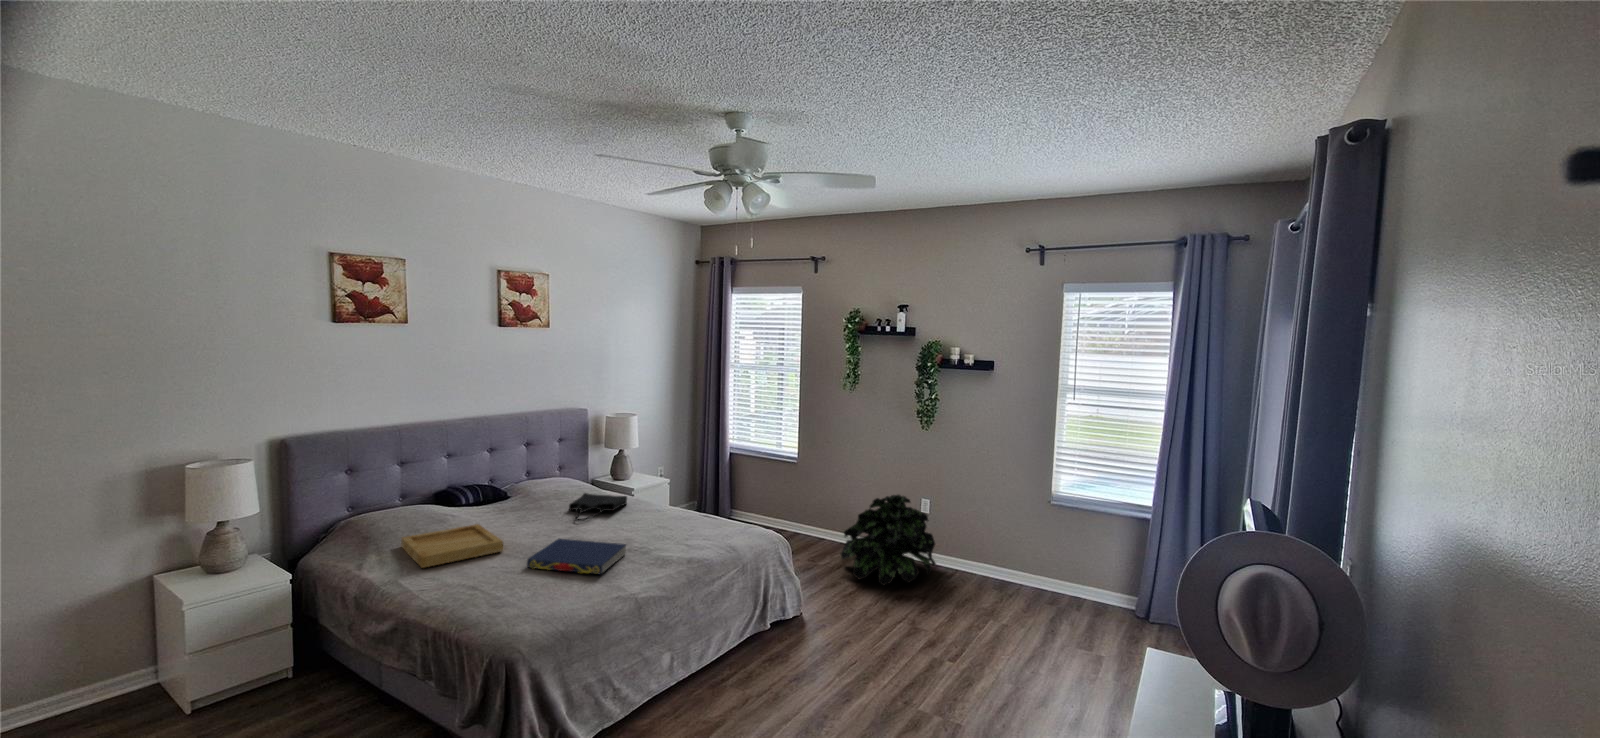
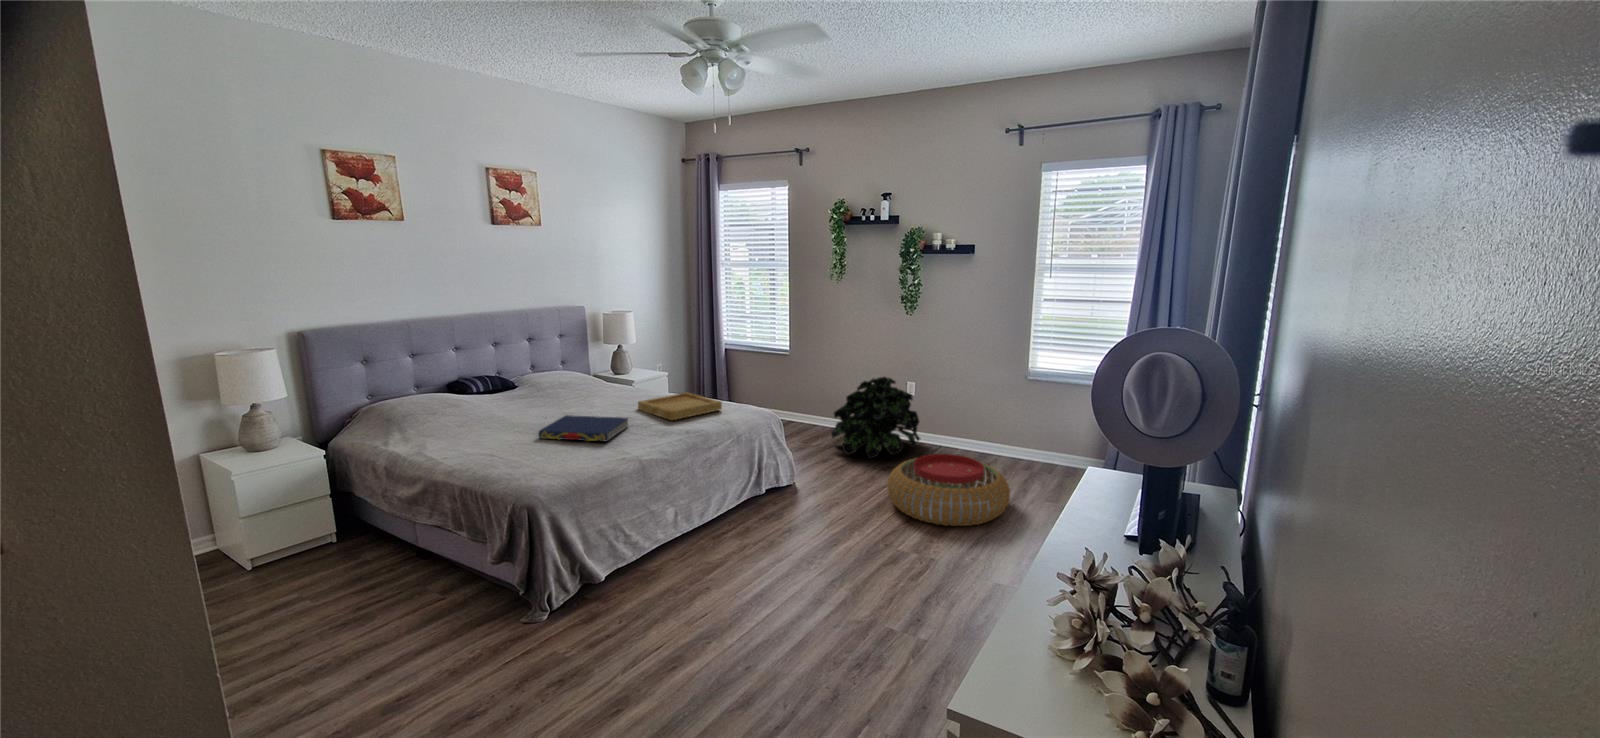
tote bag: present [569,493,627,522] -> none [573,380,628,403]
tray: present [402,524,503,568] -> present [638,392,722,420]
pouf: none [904,590,1041,680] -> present [887,454,1010,526]

